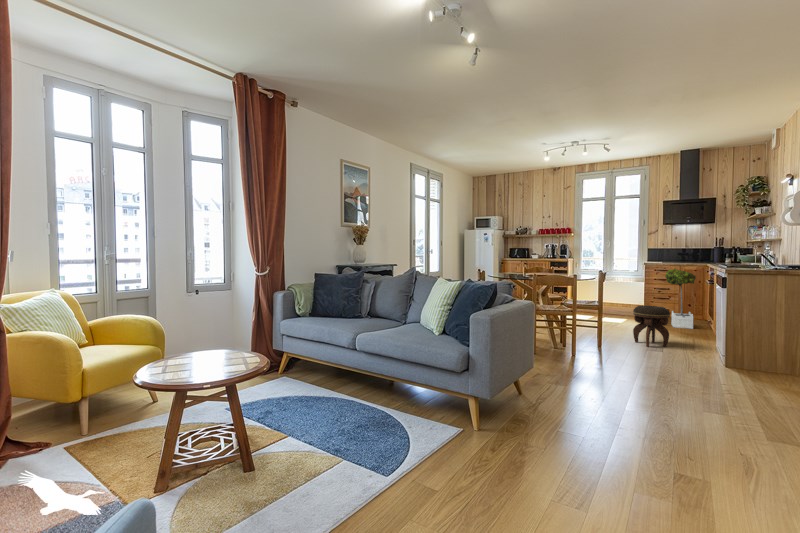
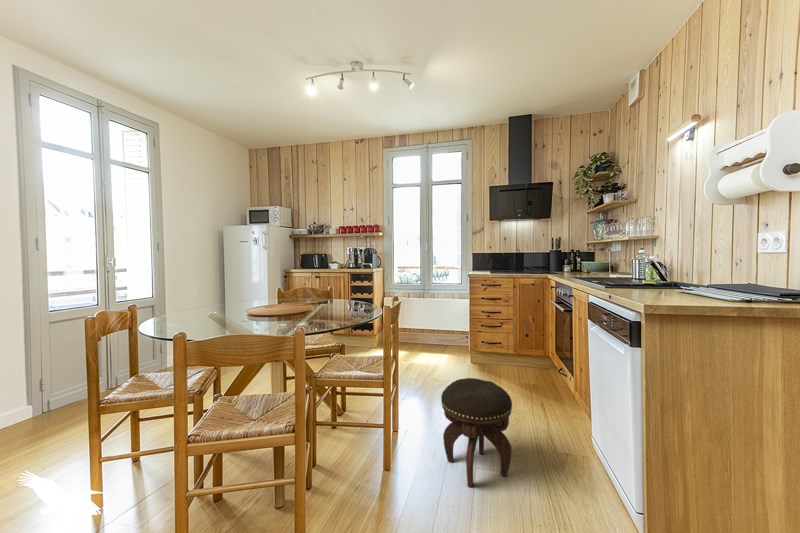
potted tree: present [665,268,696,329] -> none [495,284,536,377]

